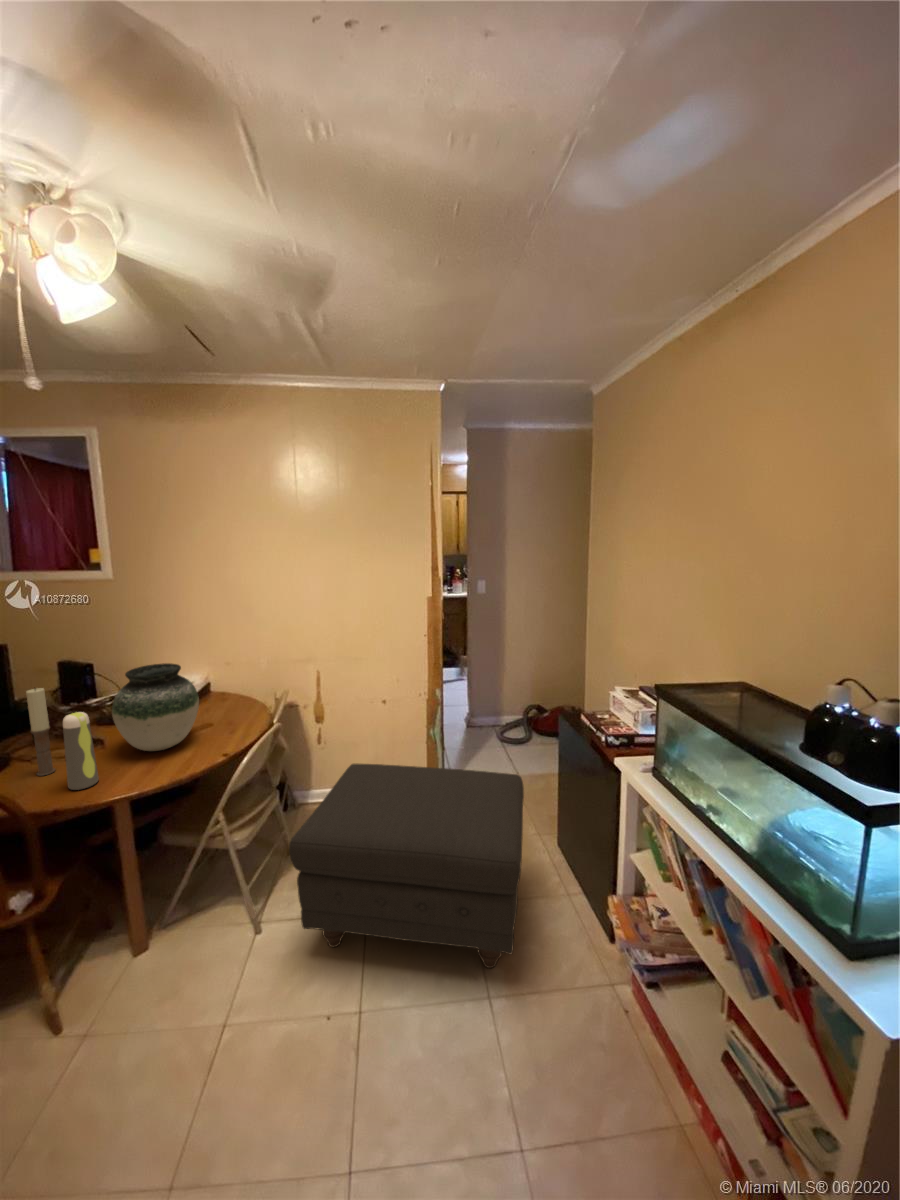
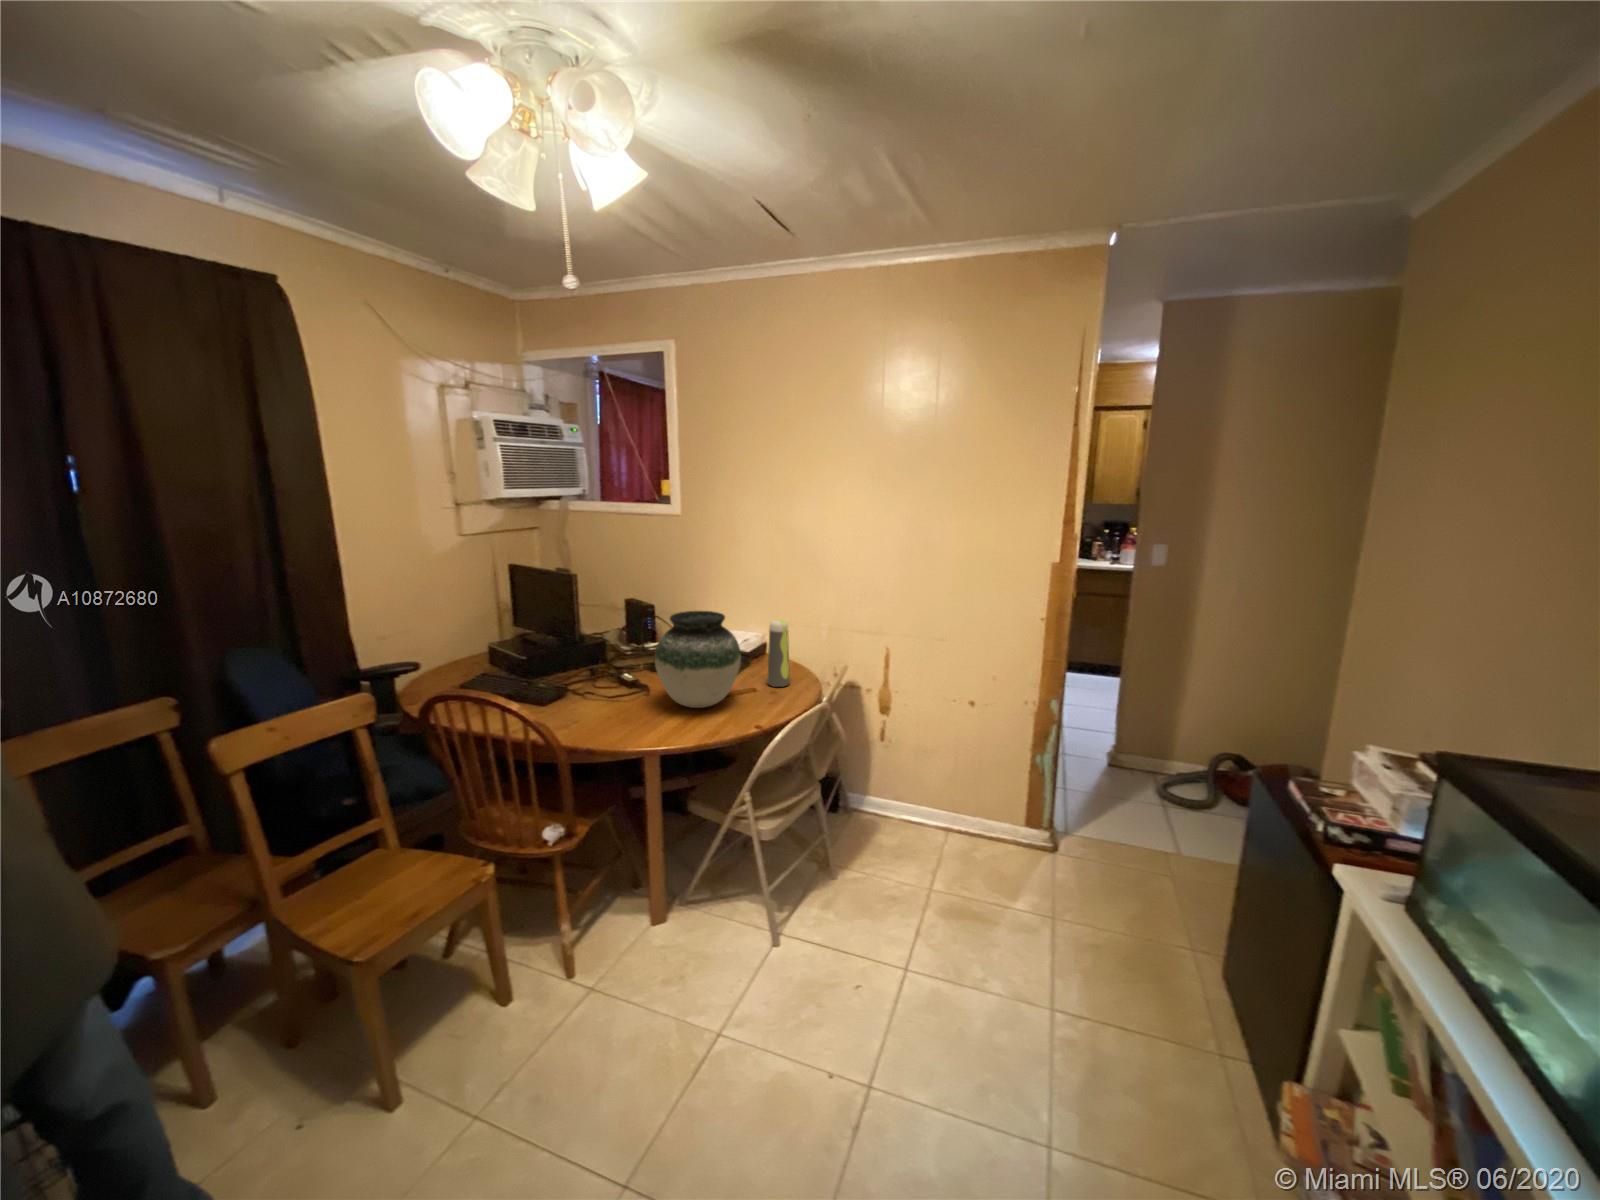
candle: present [26,688,55,776] -> none [581,619,601,710]
water bottle: present [63,712,99,790] -> present [767,619,790,687]
ottoman: present [289,764,524,968] -> none [812,774,1163,1108]

